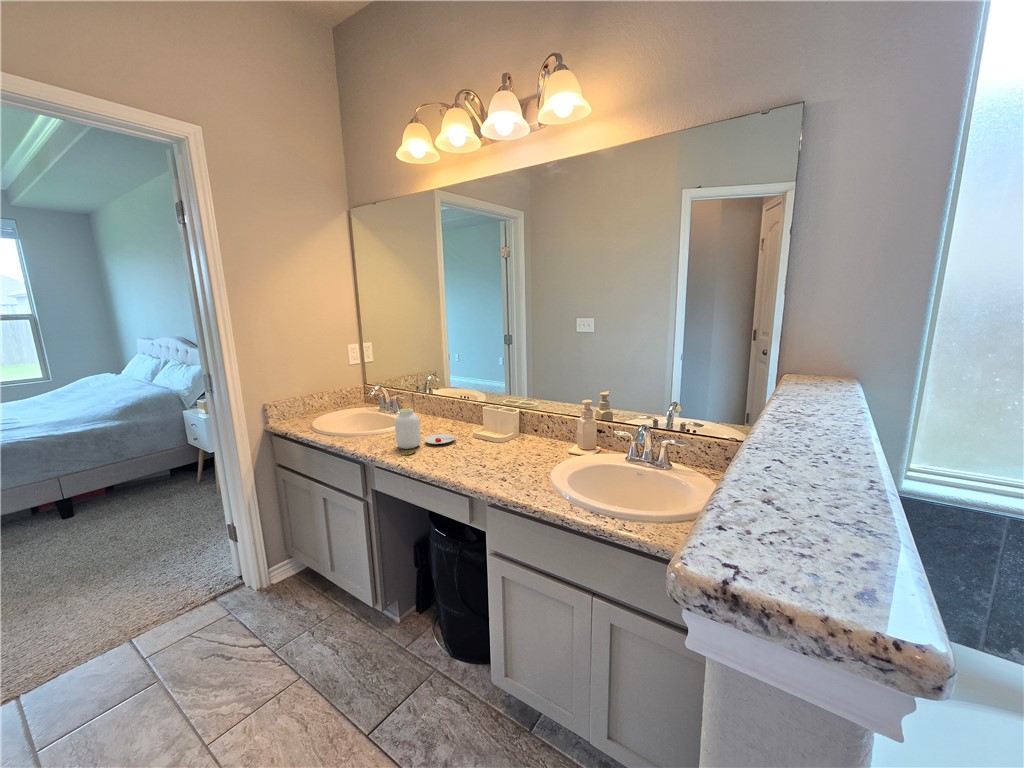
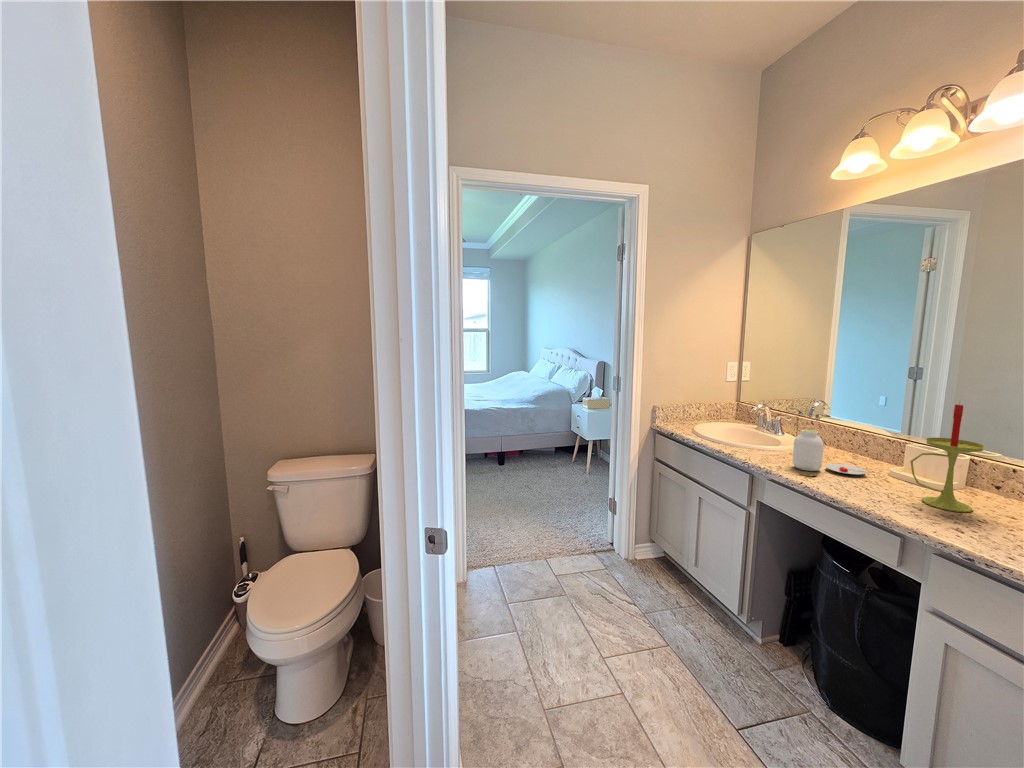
candle: none [476,369,518,461] -> present [910,405,985,512]

